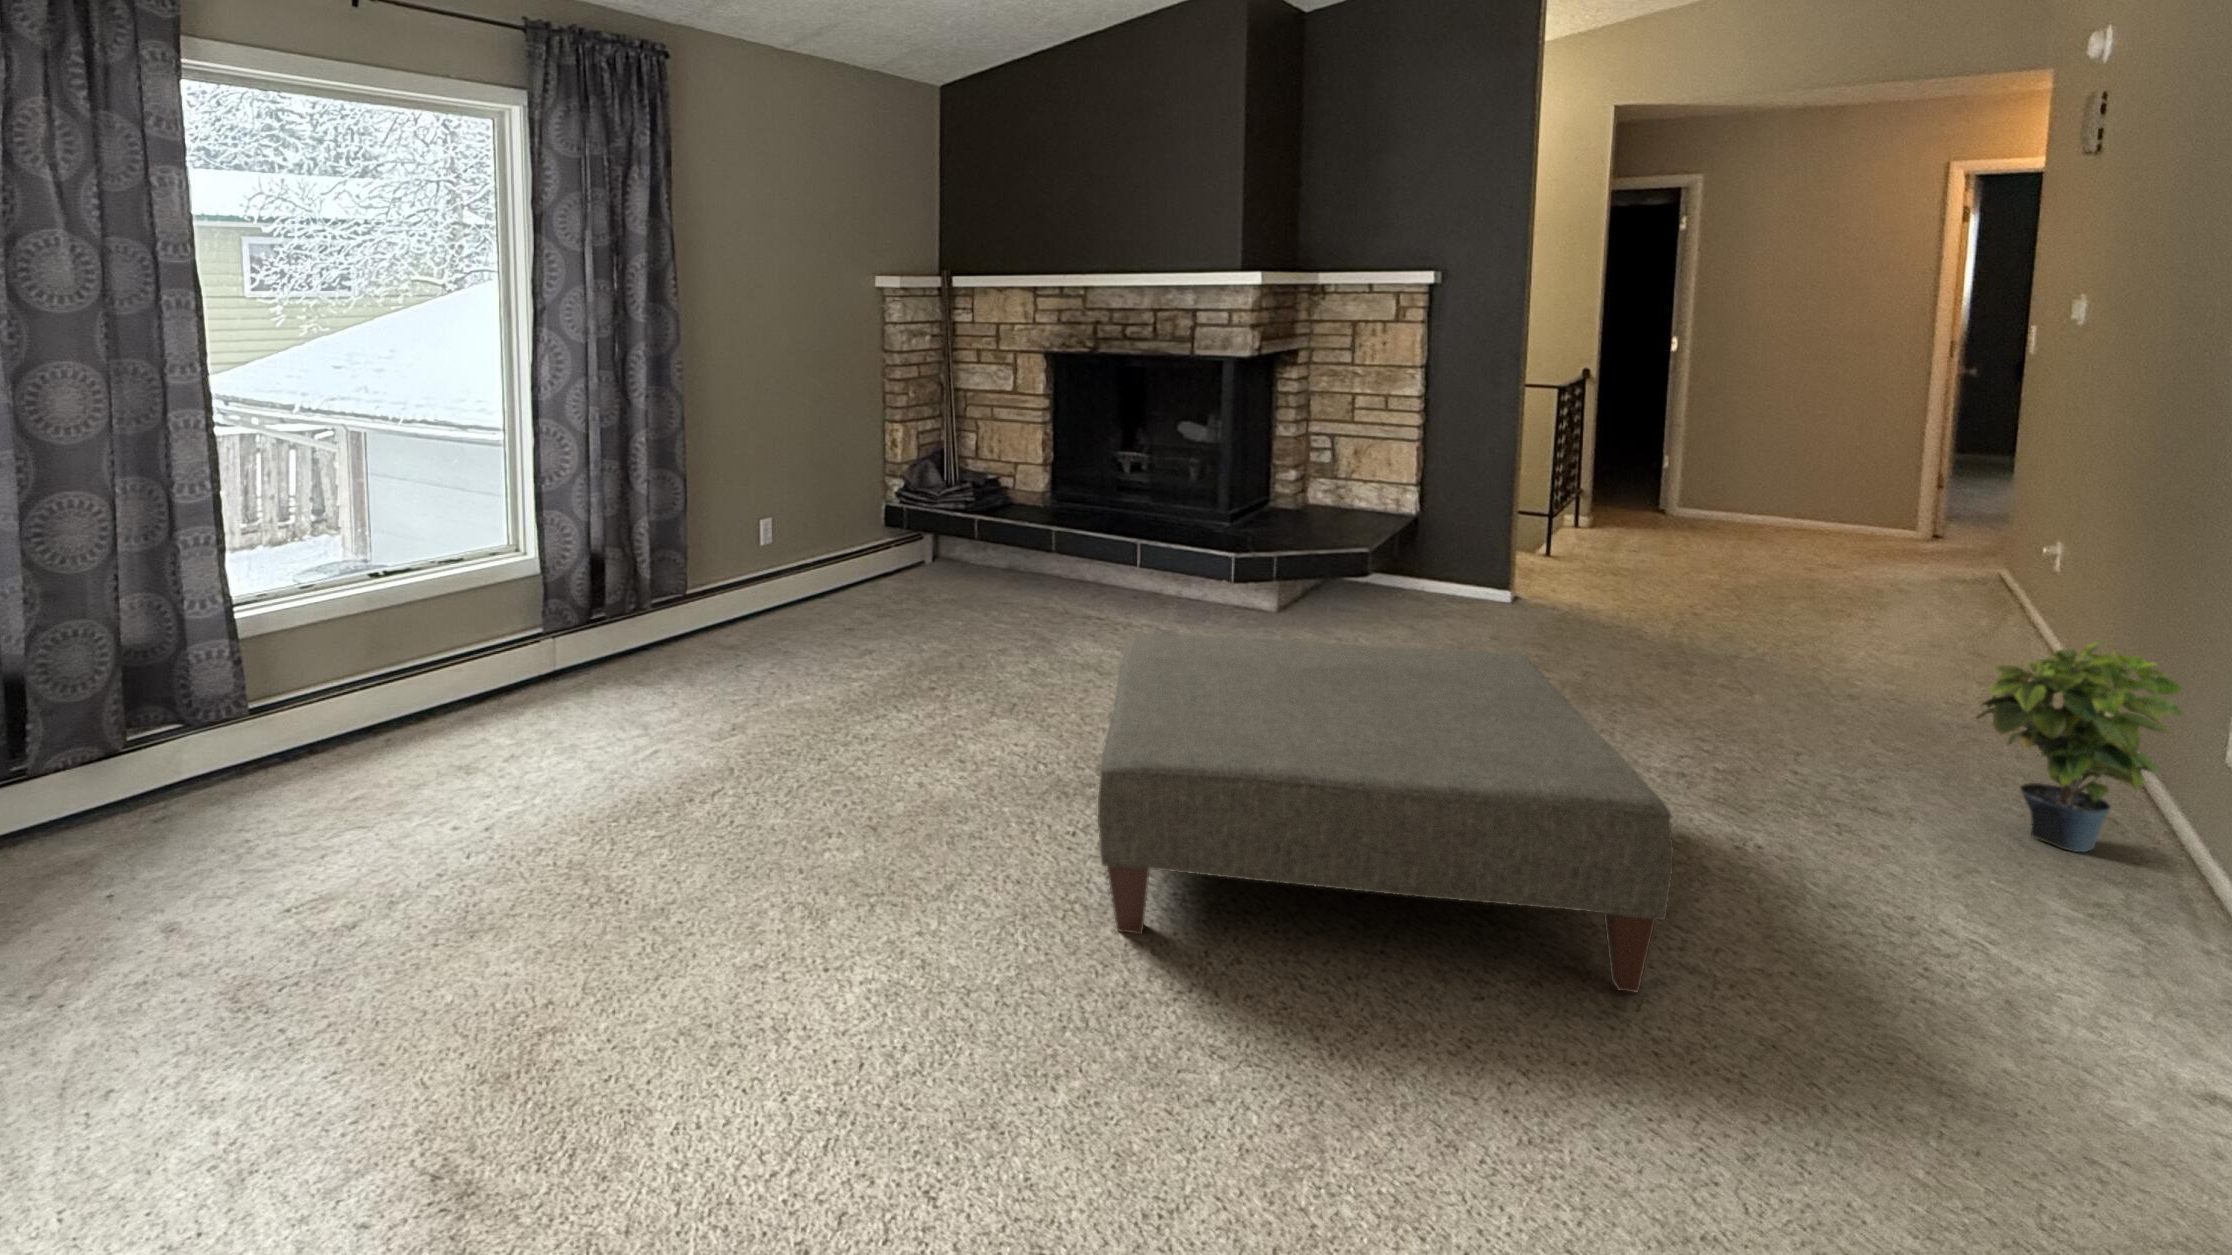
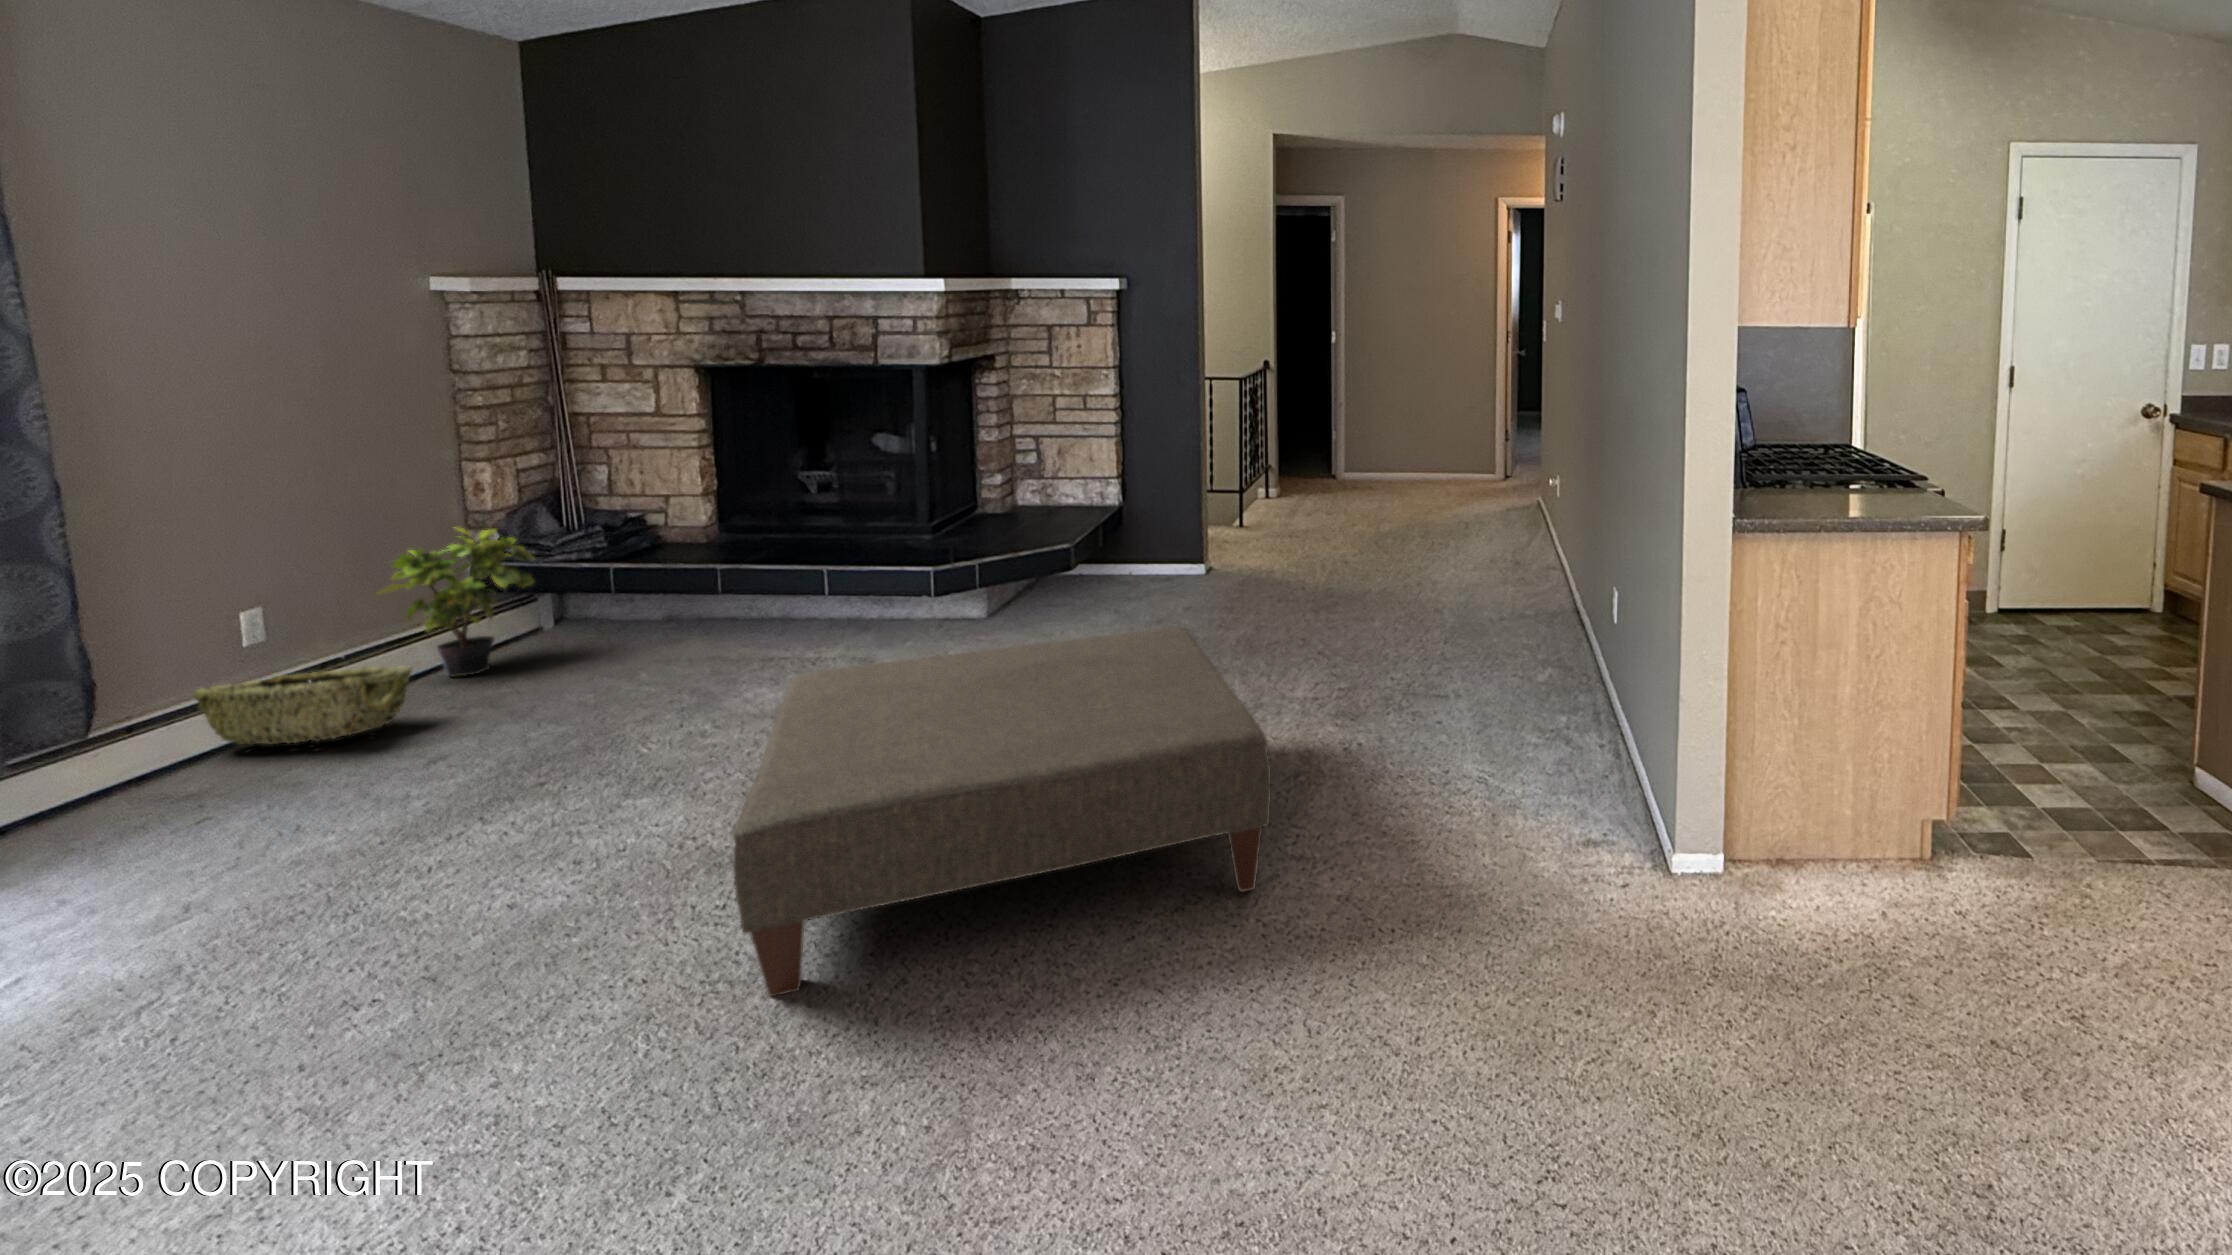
woven basket: none [740,569,855,624] -> present [194,666,412,745]
potted plant: present [1976,641,2184,852] -> present [375,527,534,676]

